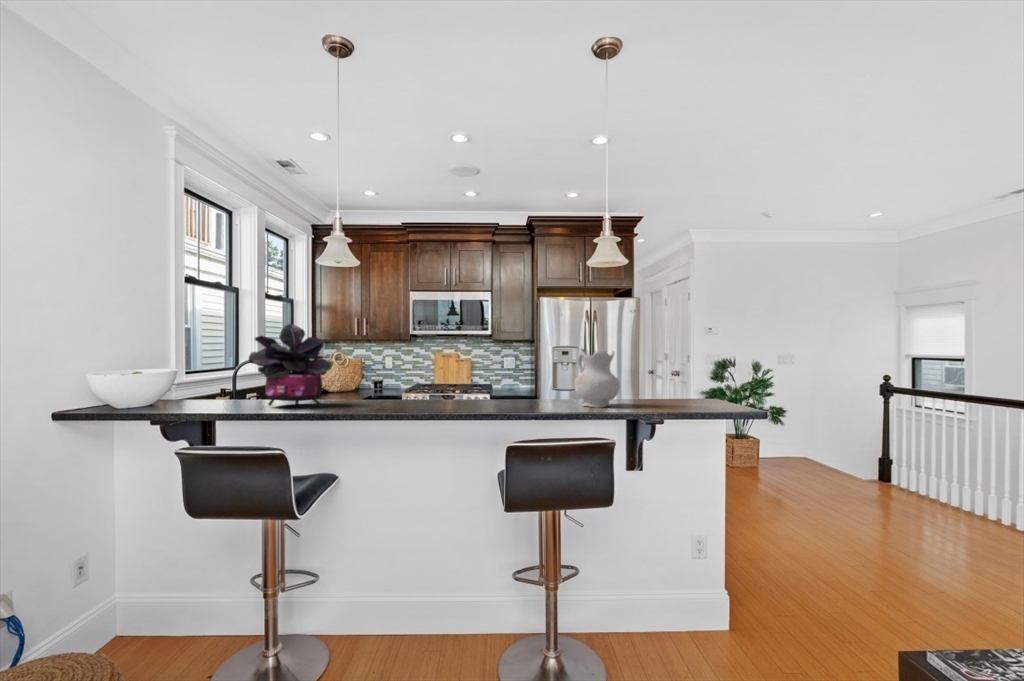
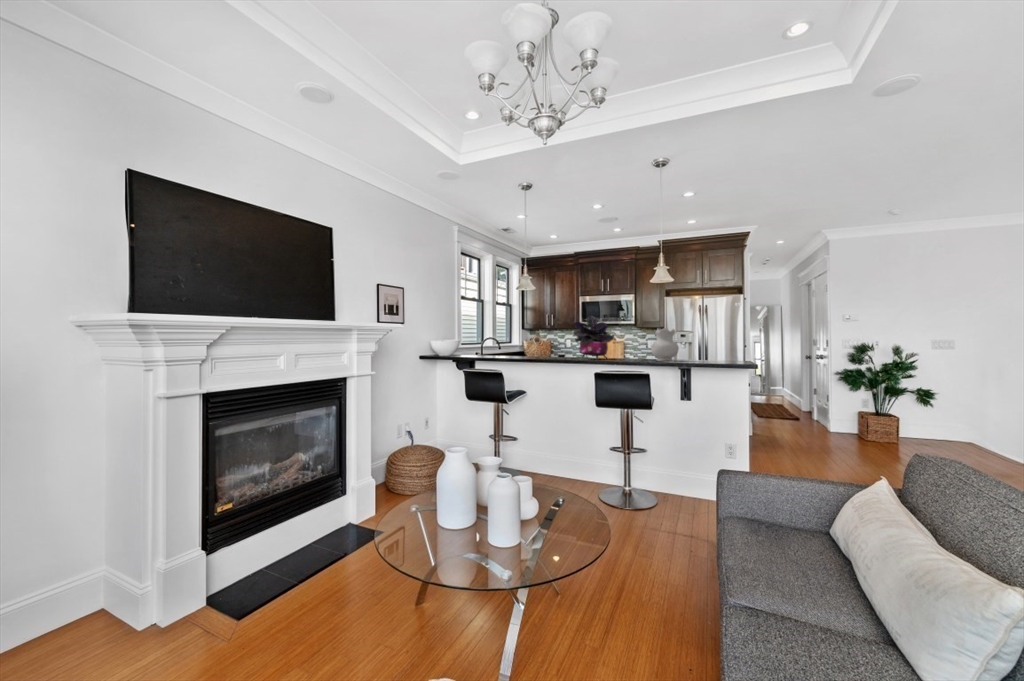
potted plant: present [249,324,333,406] -> present [574,316,614,359]

